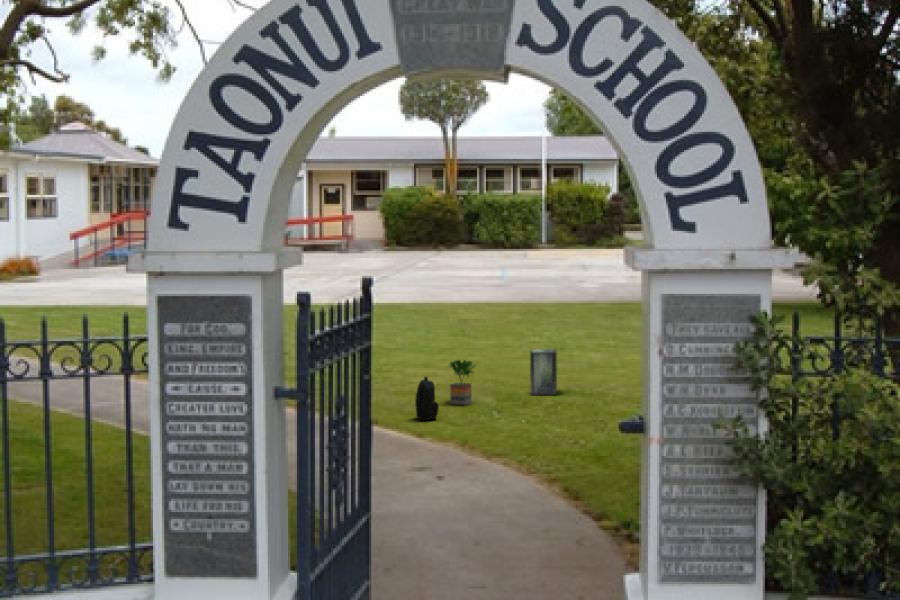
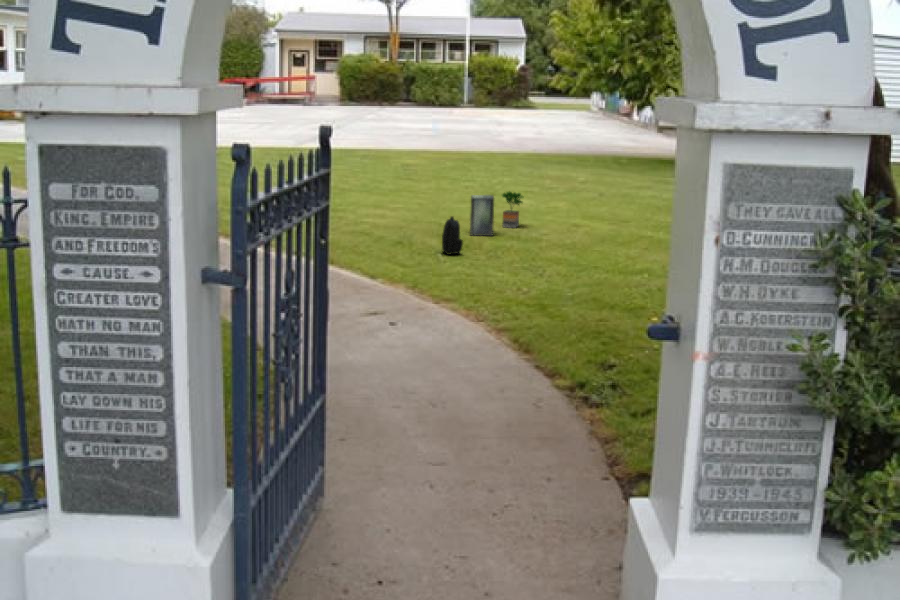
potted tree: present [450,360,476,405] -> present [502,191,524,228]
backpack: present [415,376,439,420] -> present [442,217,463,255]

